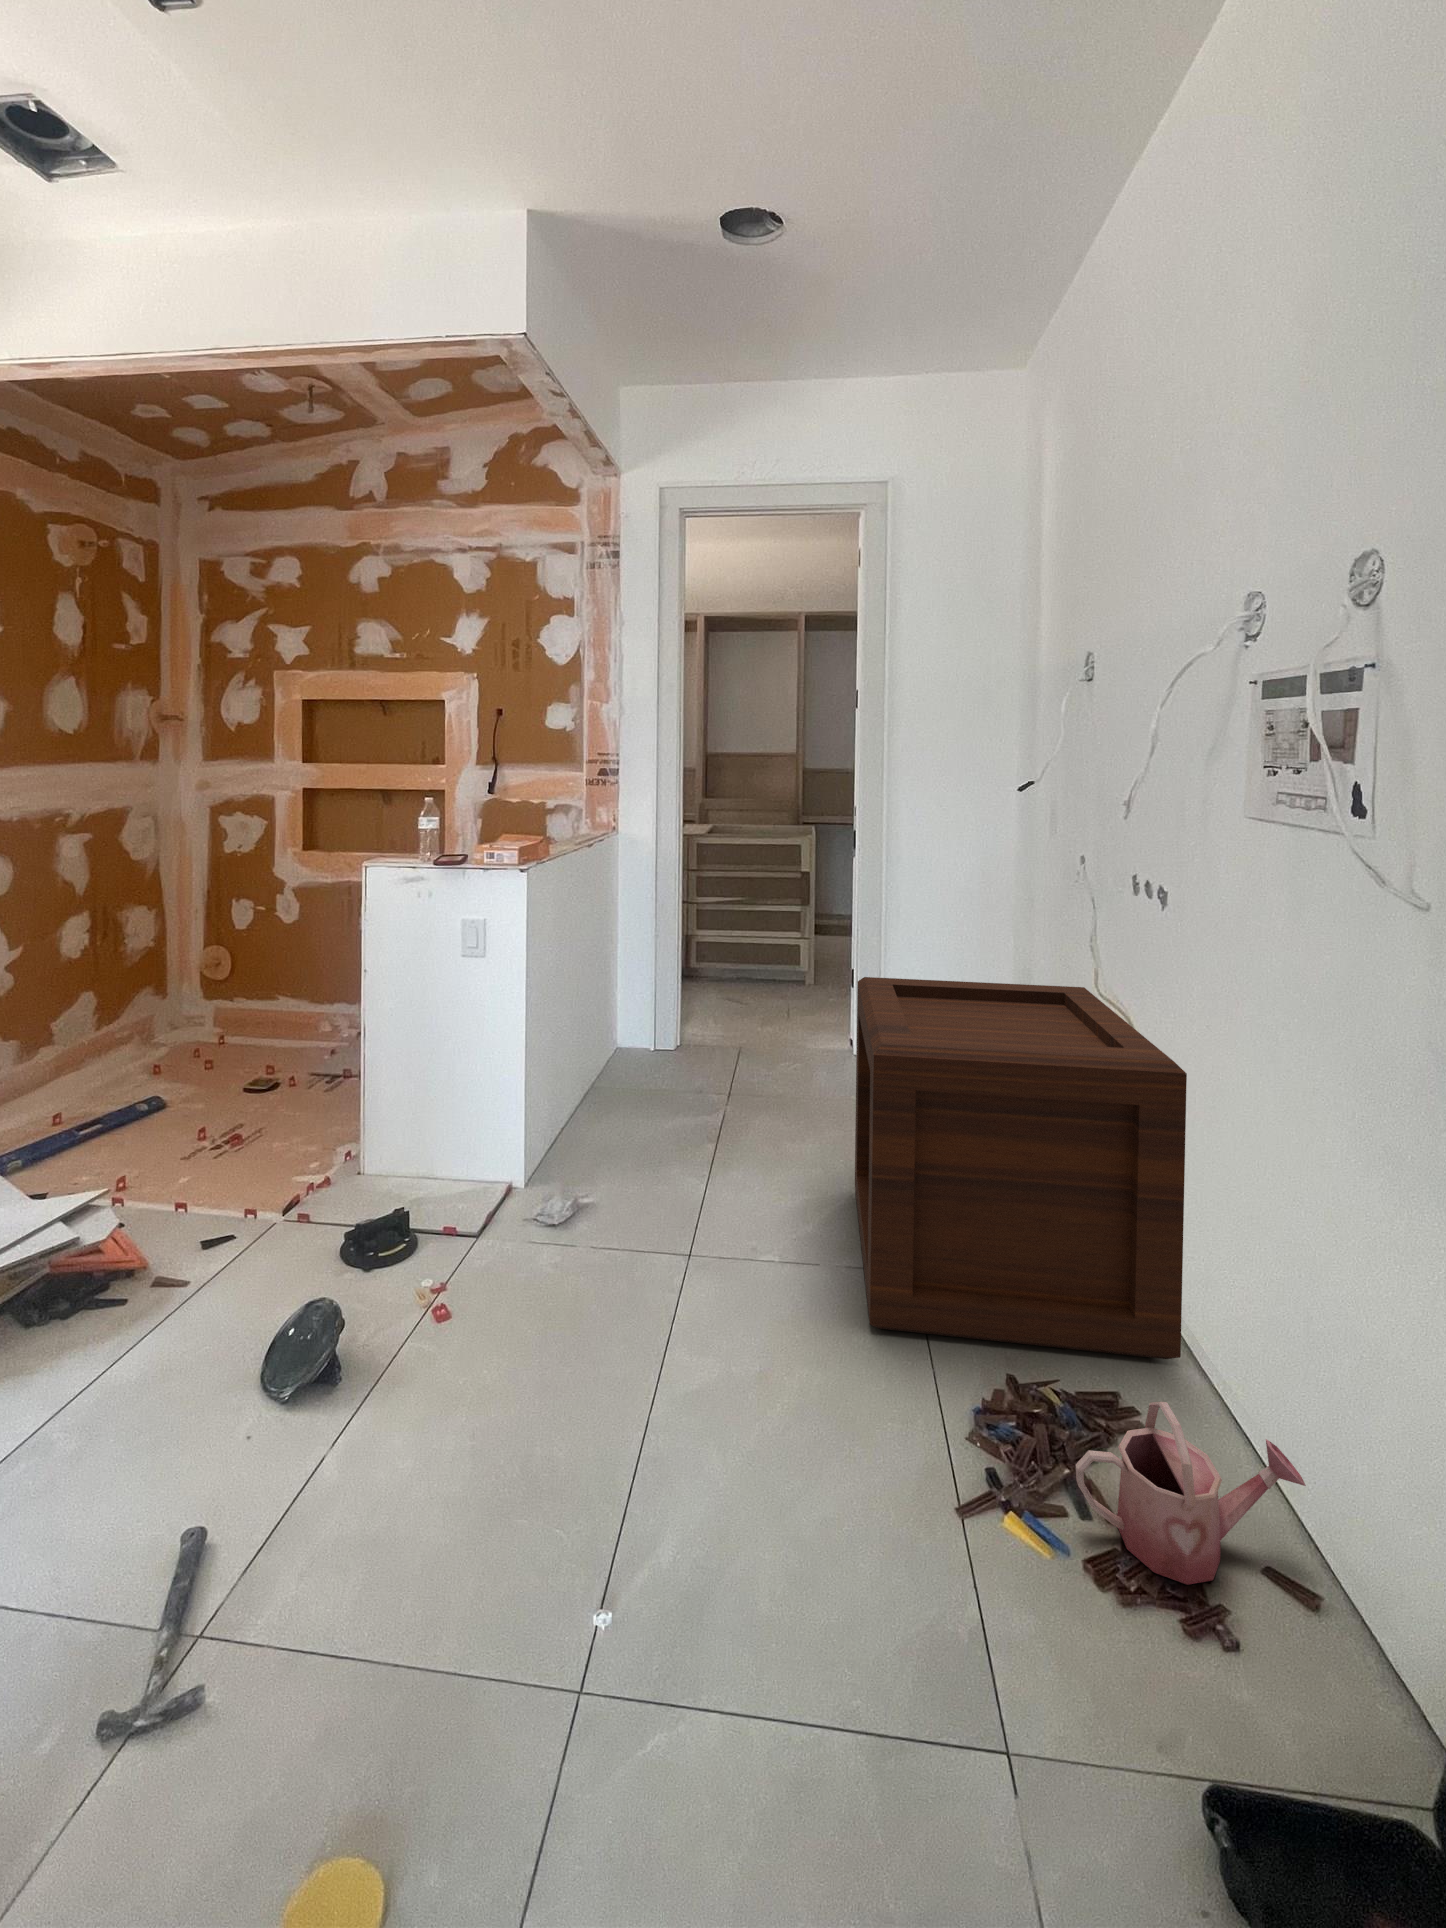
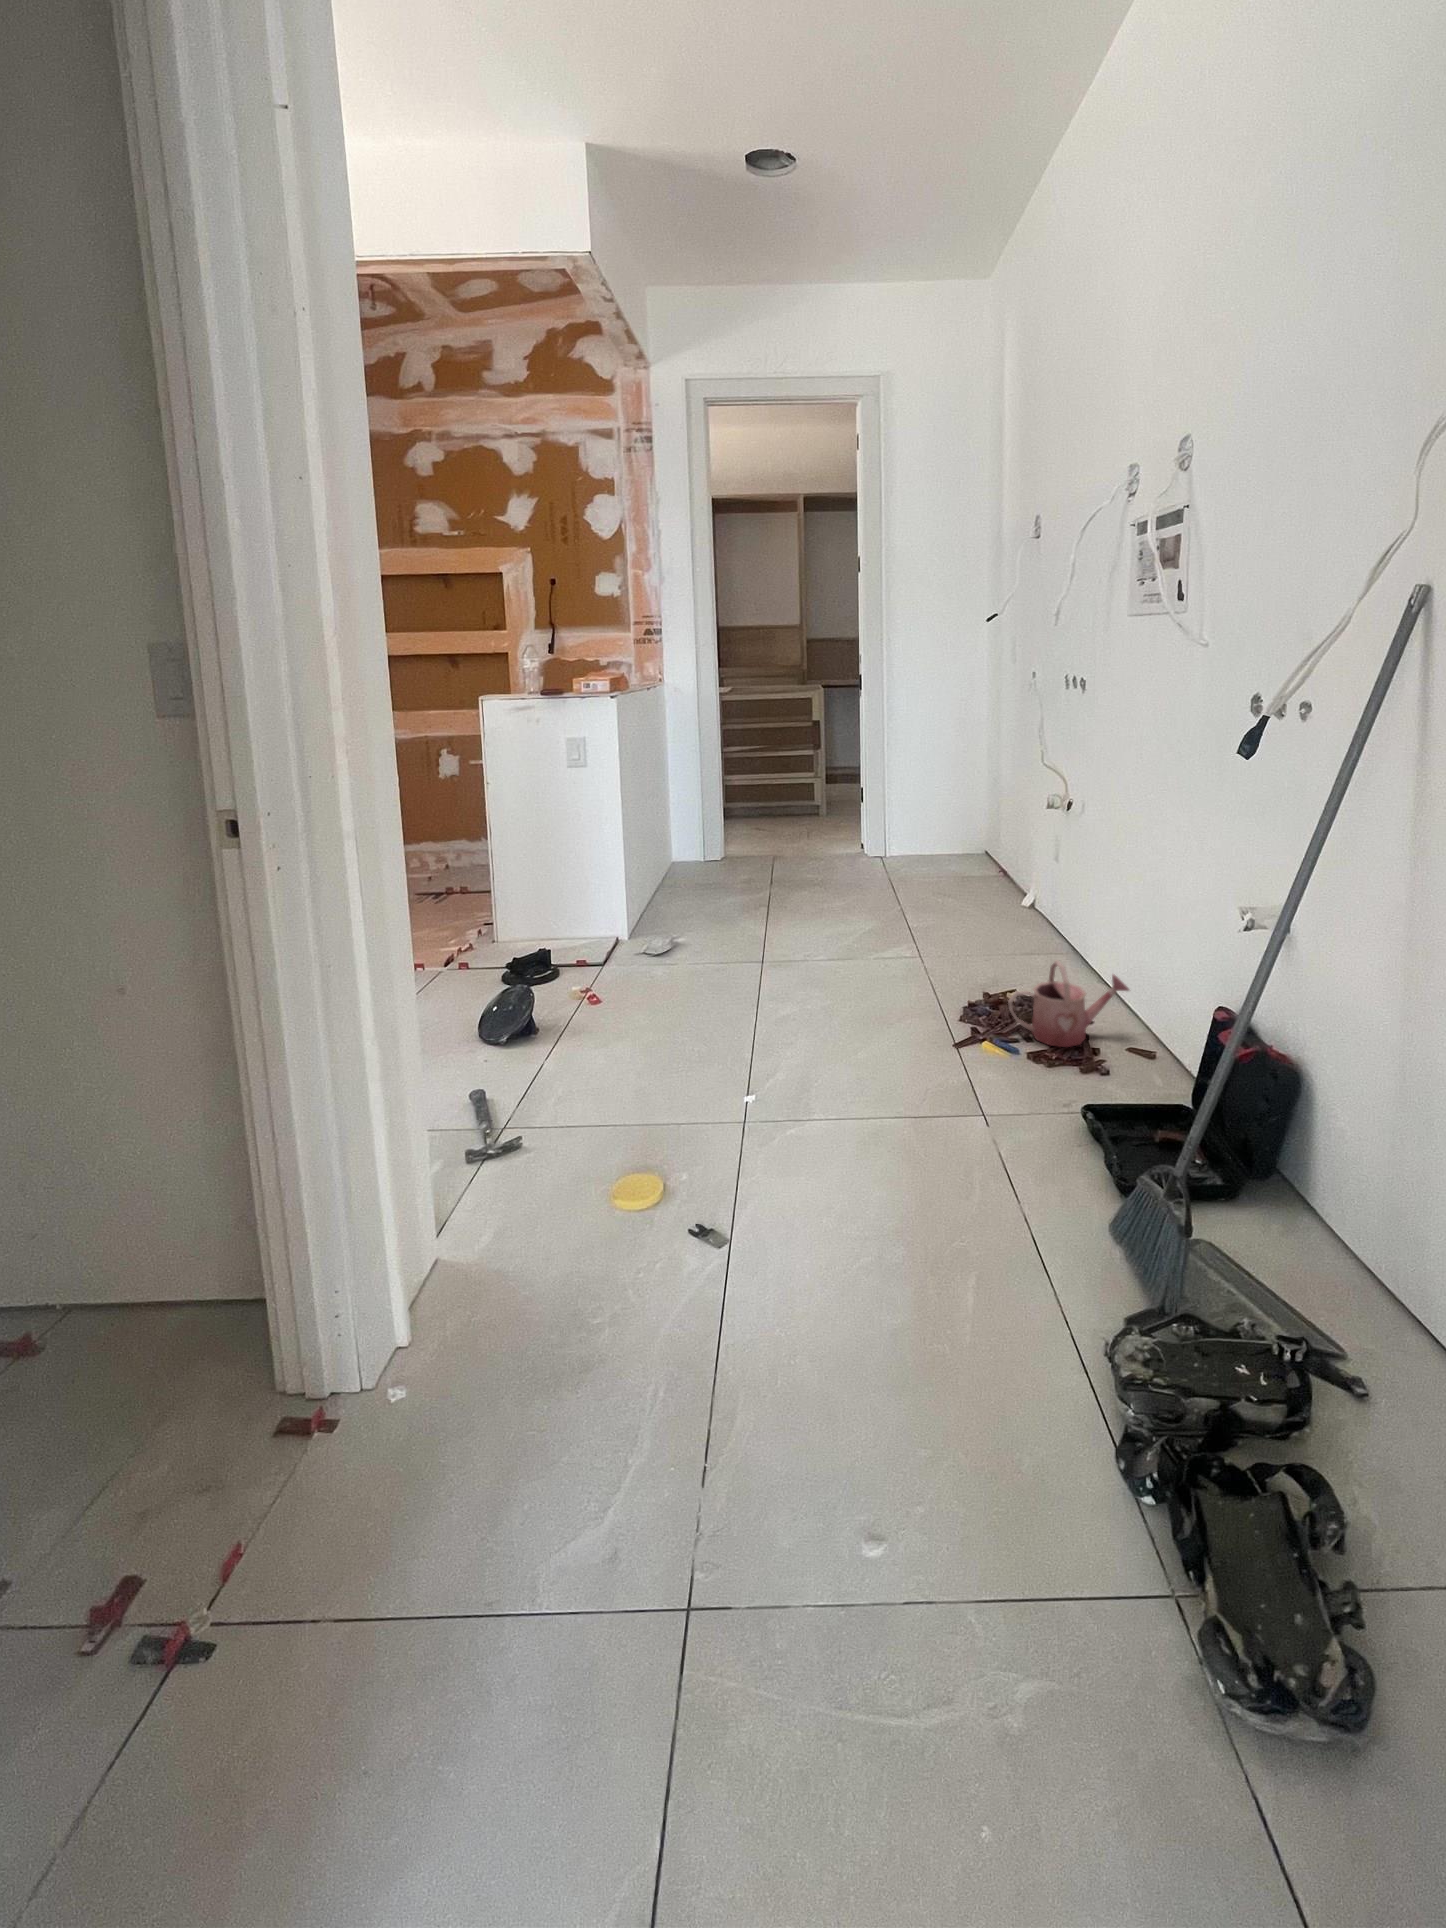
wooden crate: present [855,977,1187,1359] -> none [869,762,1083,978]

